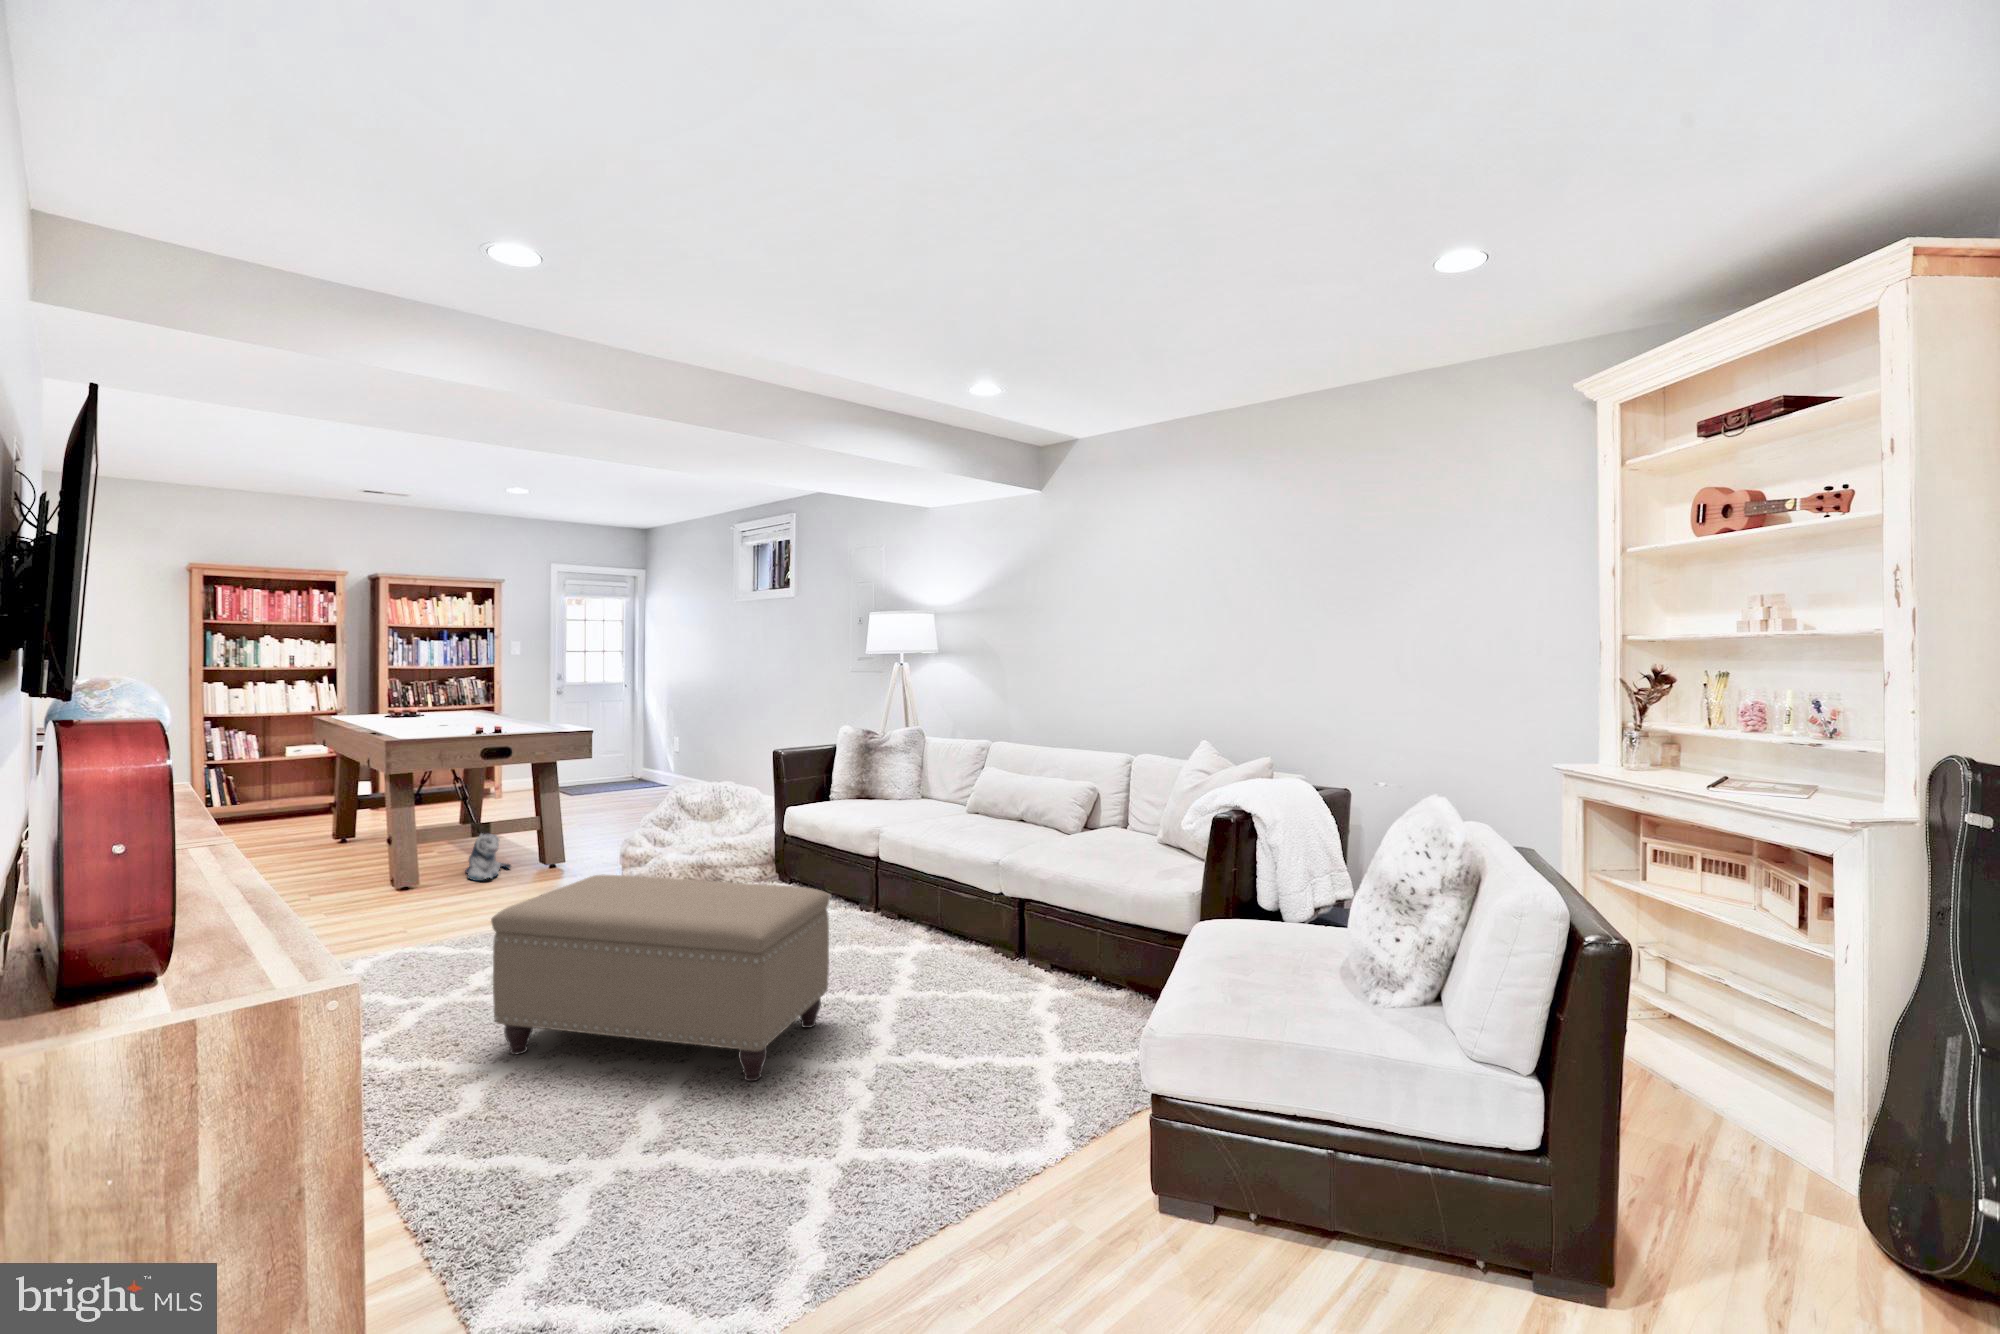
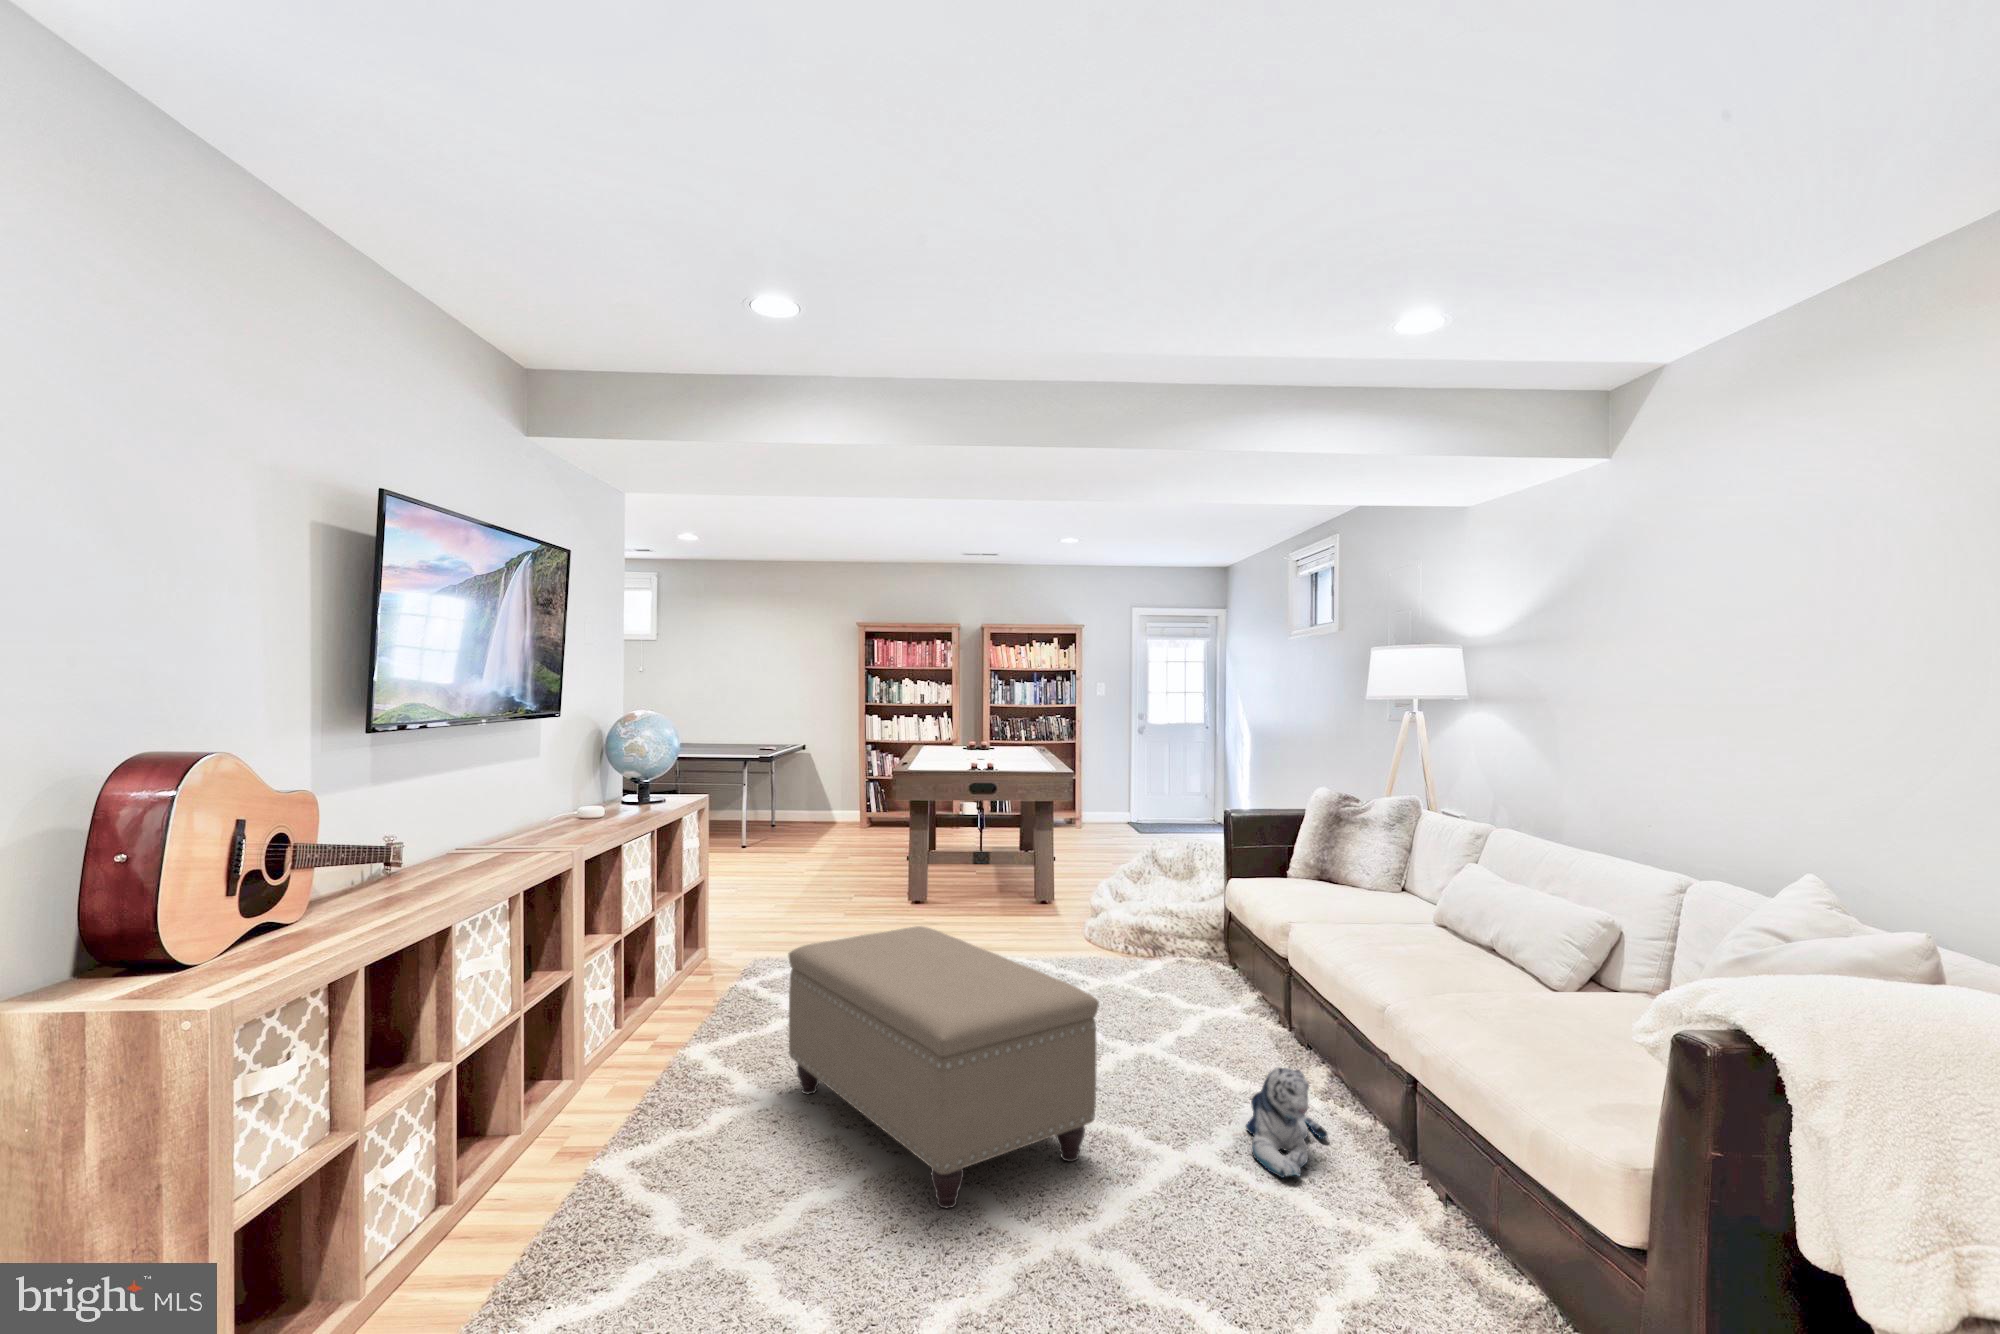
plush toy: present [466,833,511,881] -> present [1246,1067,1327,1178]

